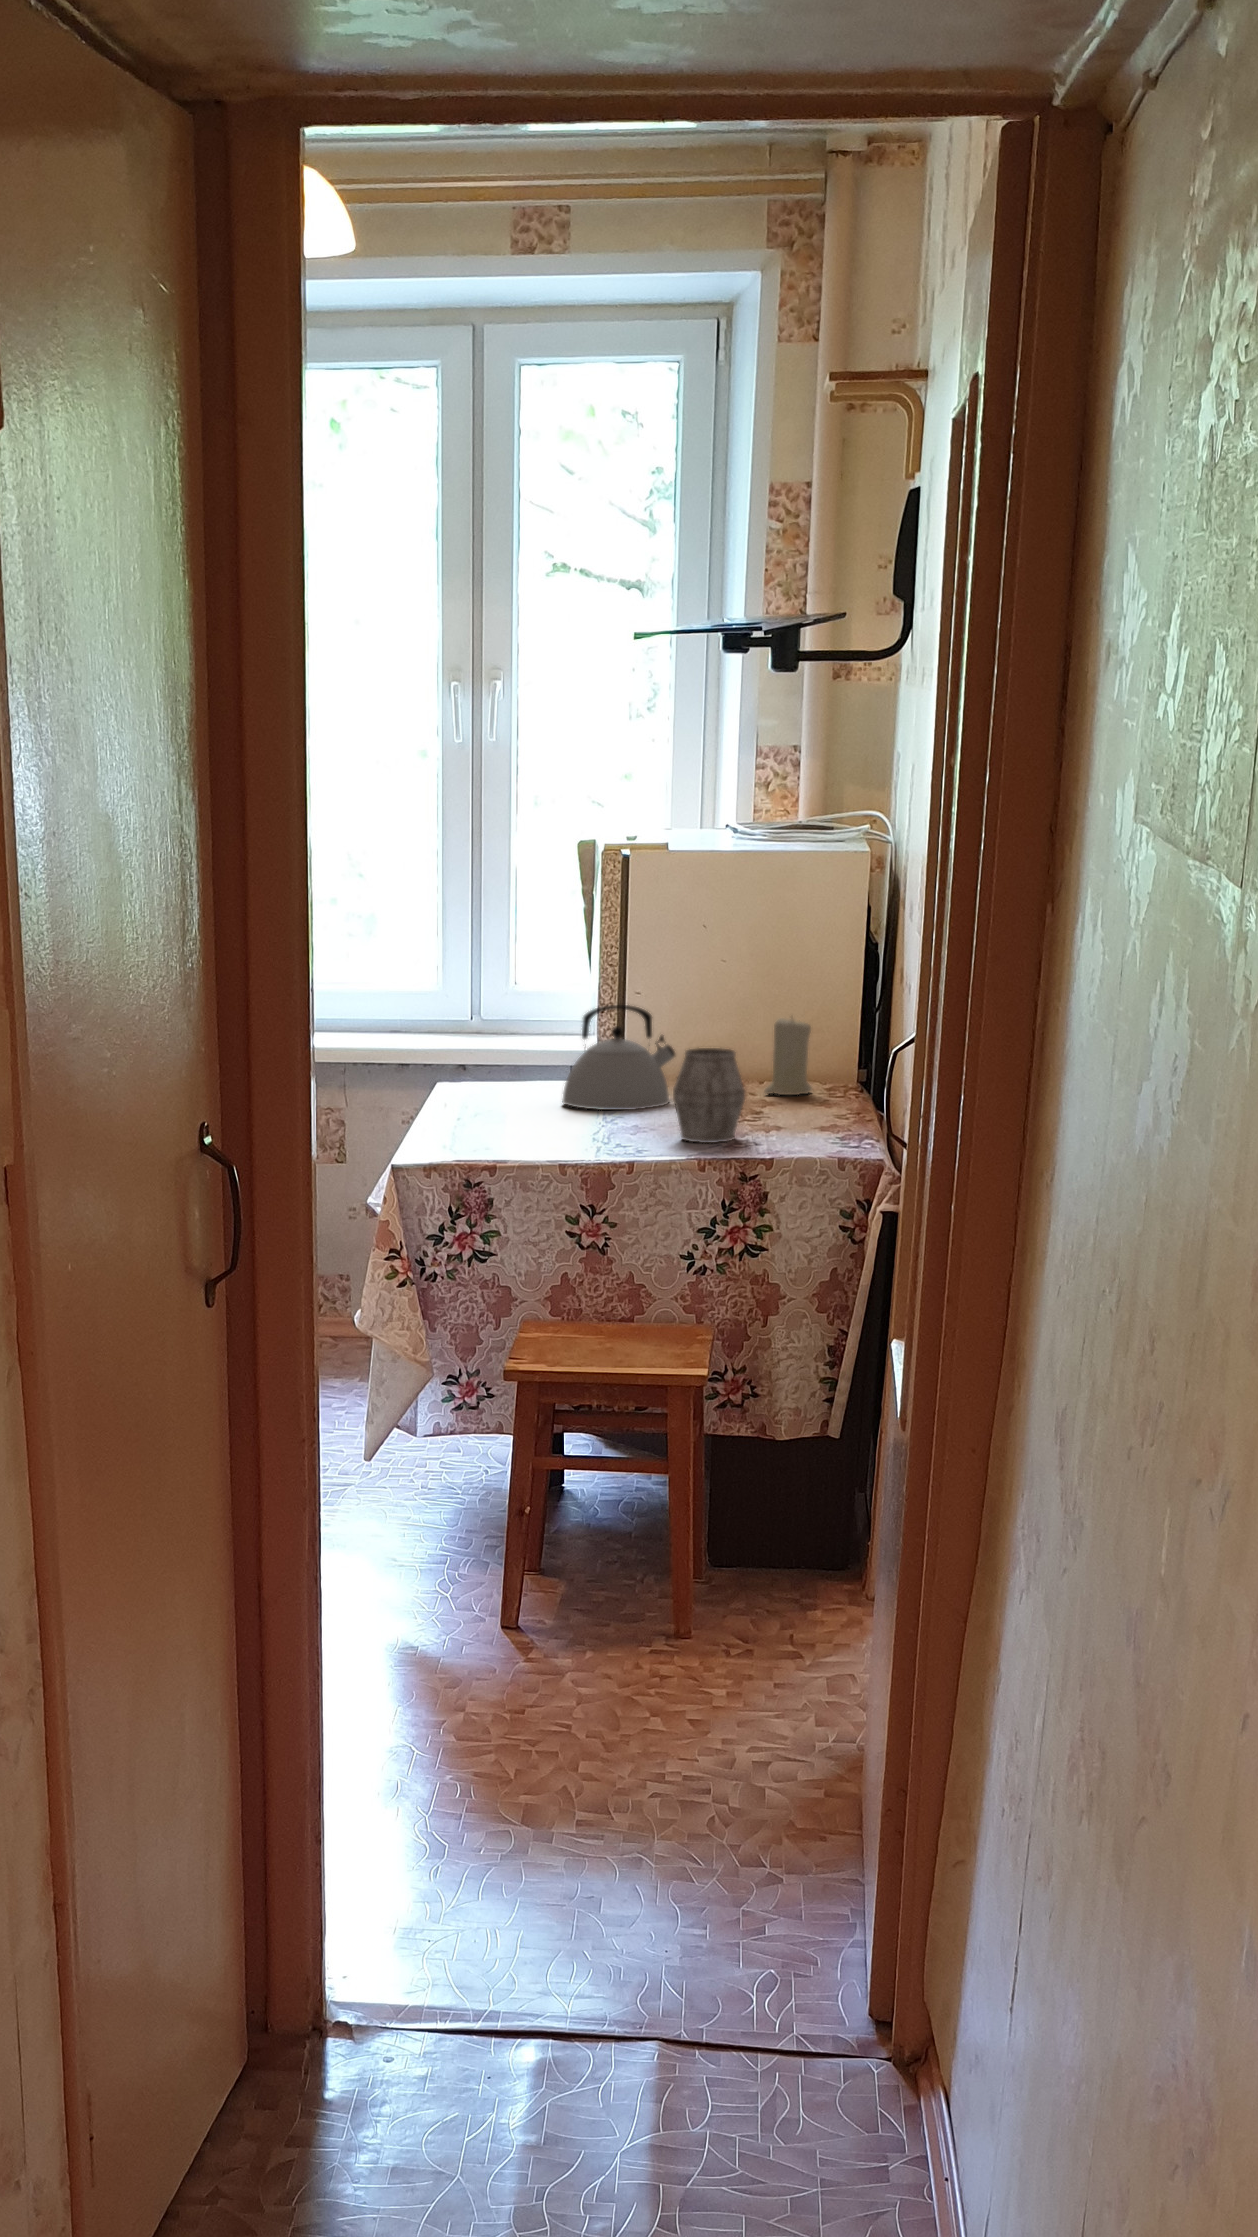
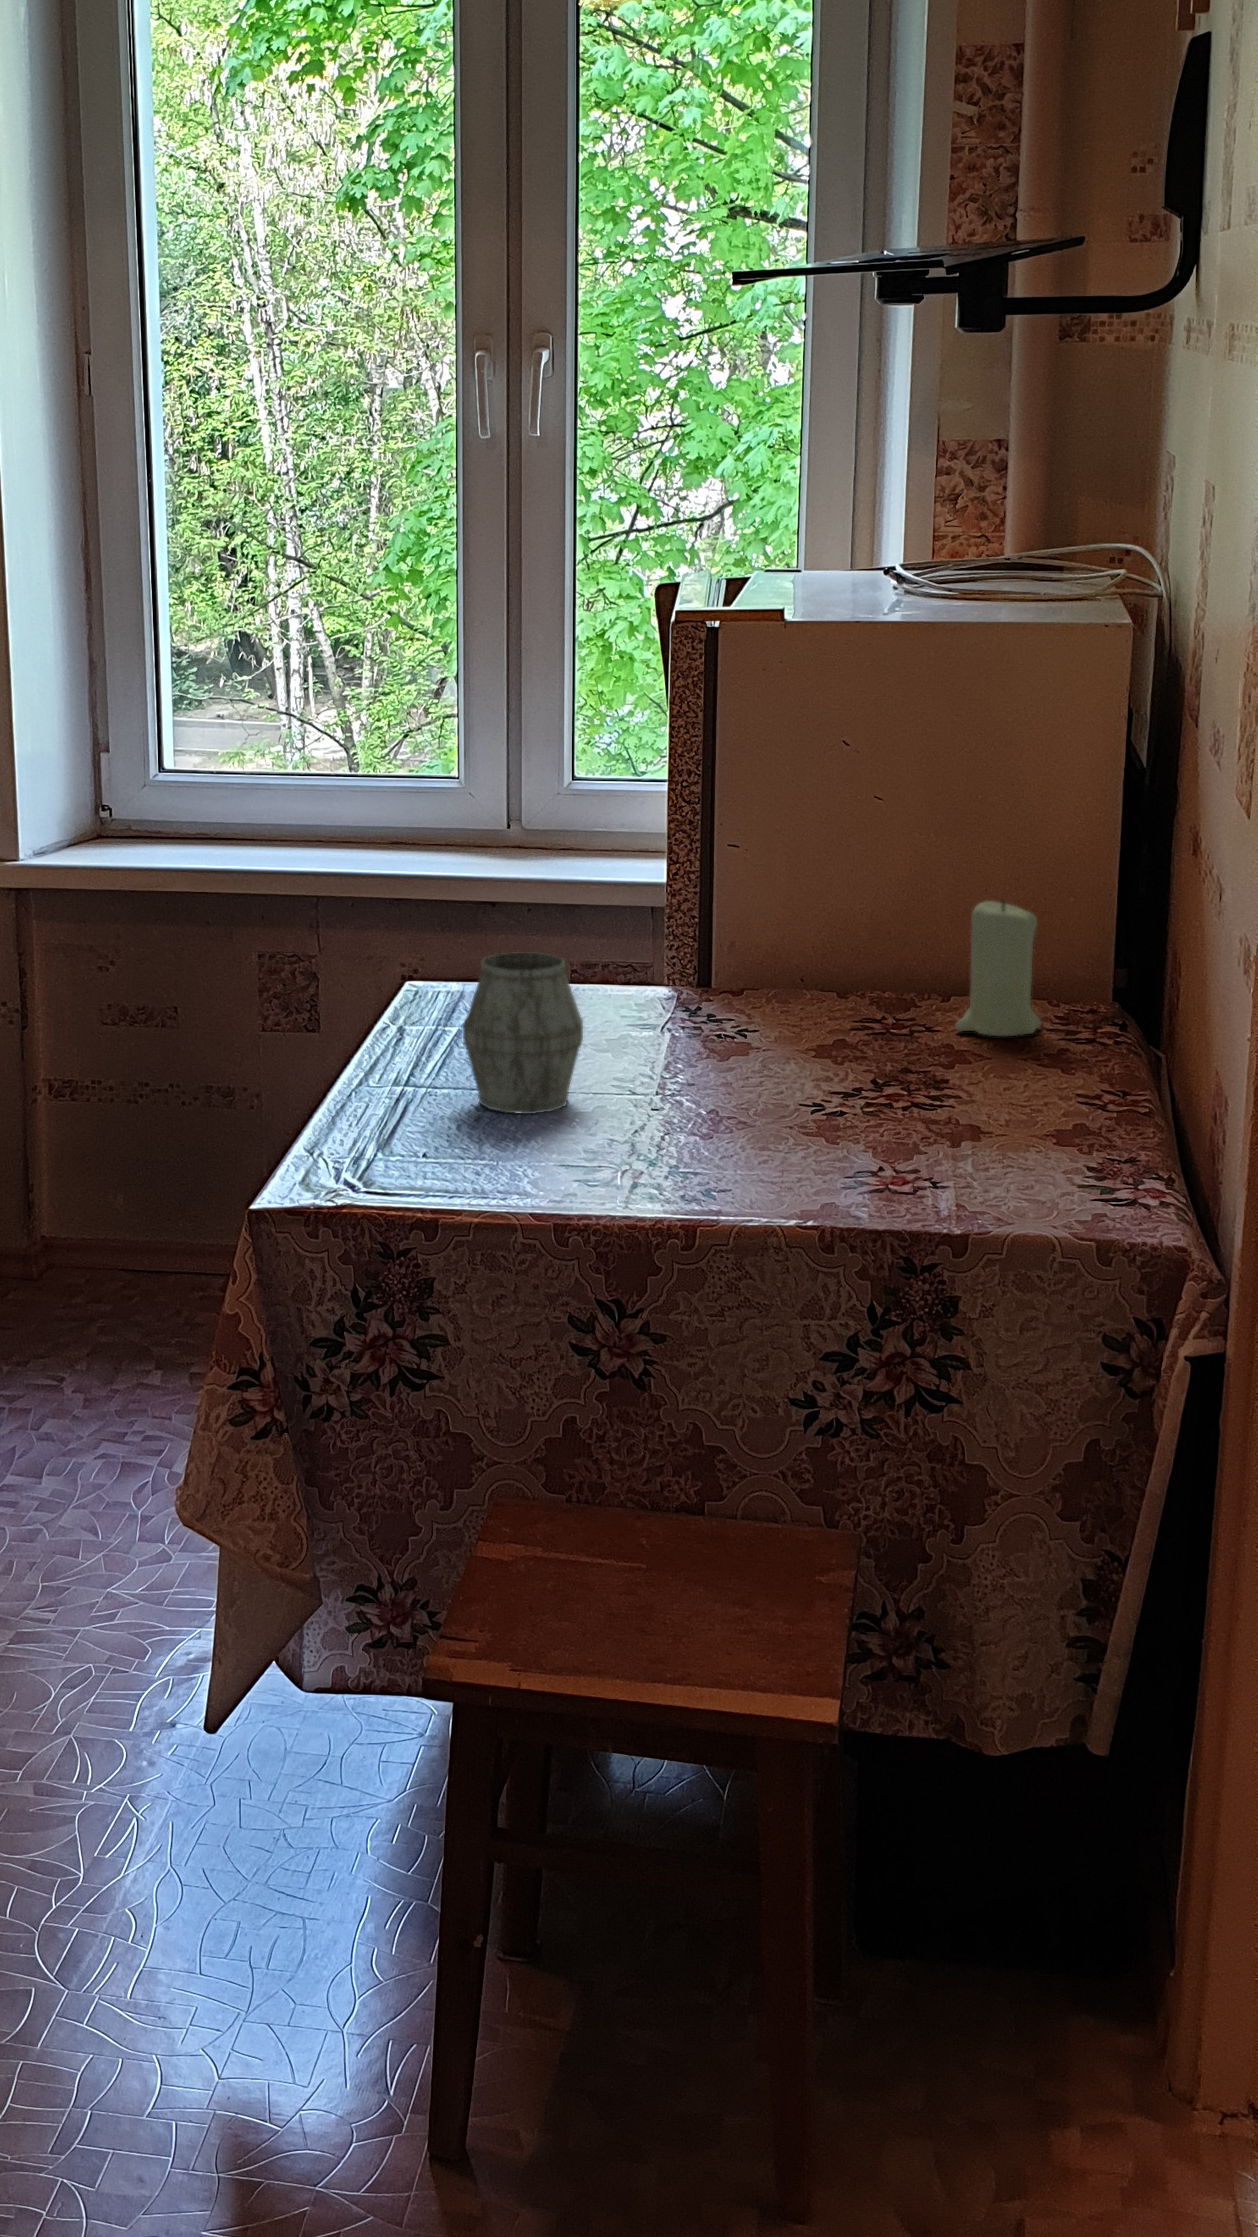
kettle: present [562,1005,675,1110] -> none [601,880,798,1064]
mug: present [673,1048,745,1143] -> present [463,953,583,1114]

